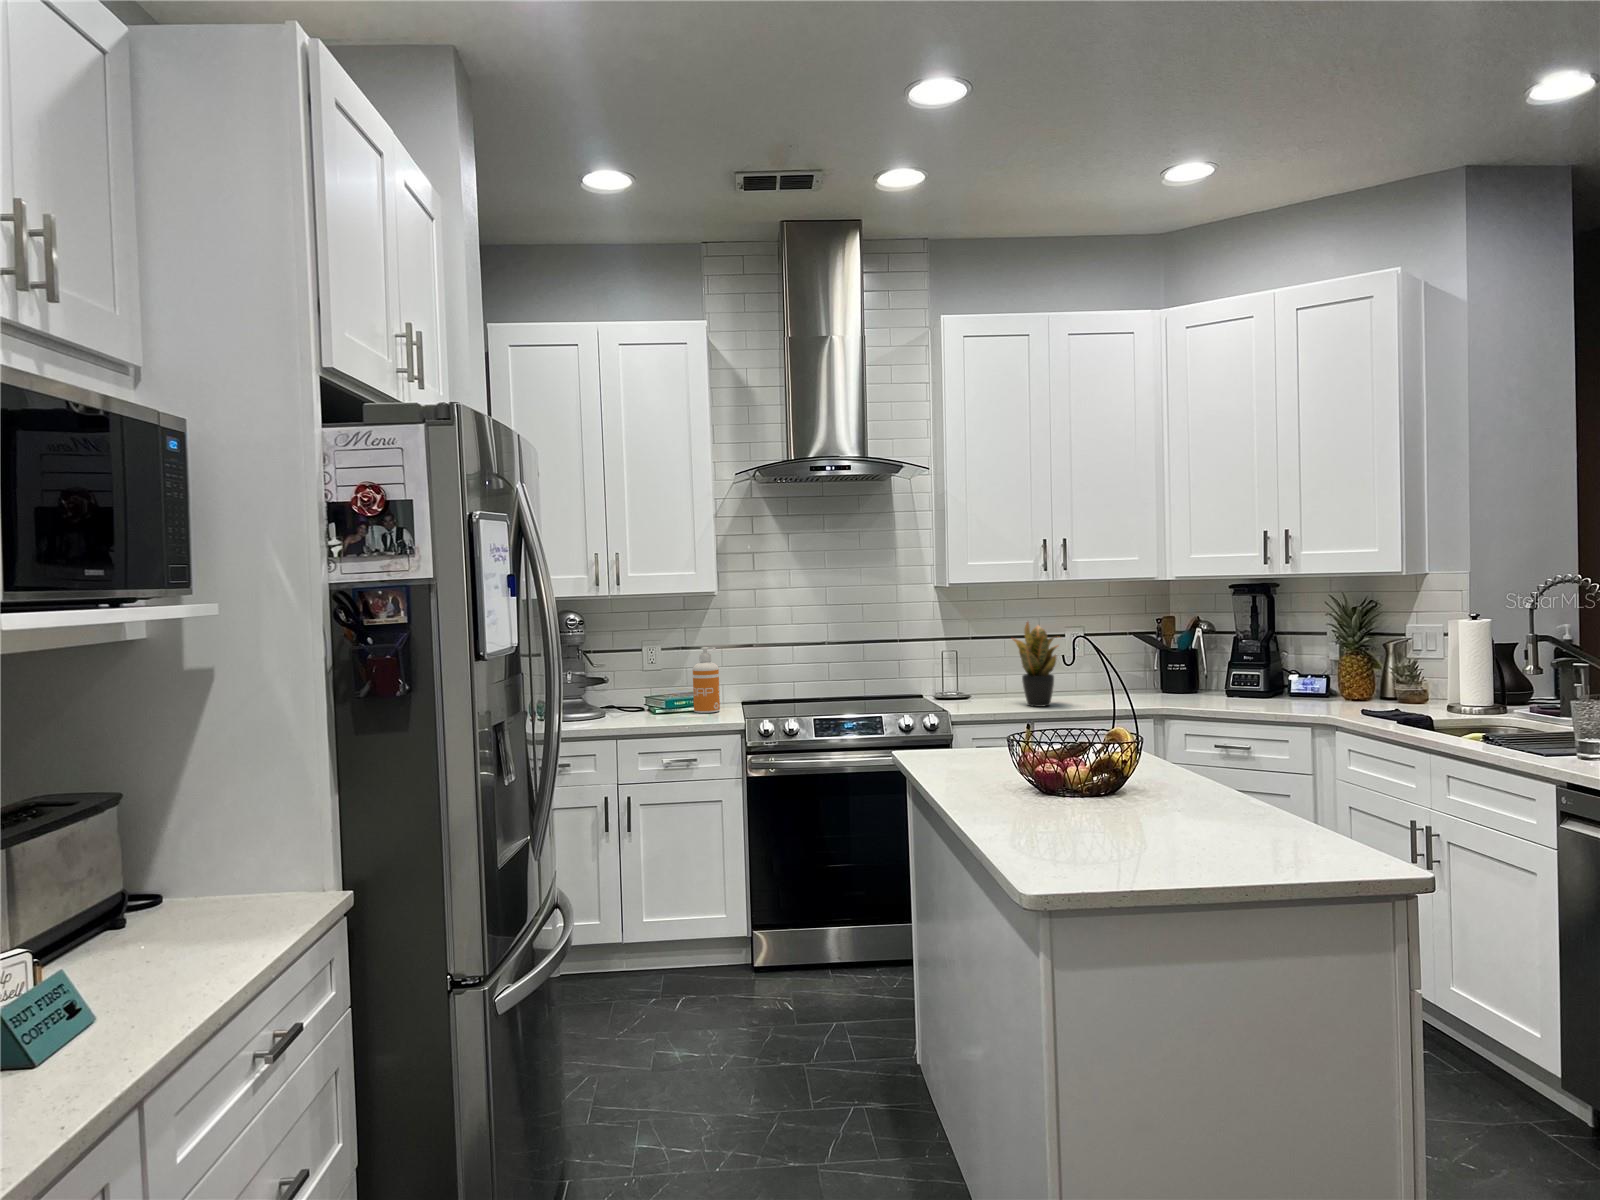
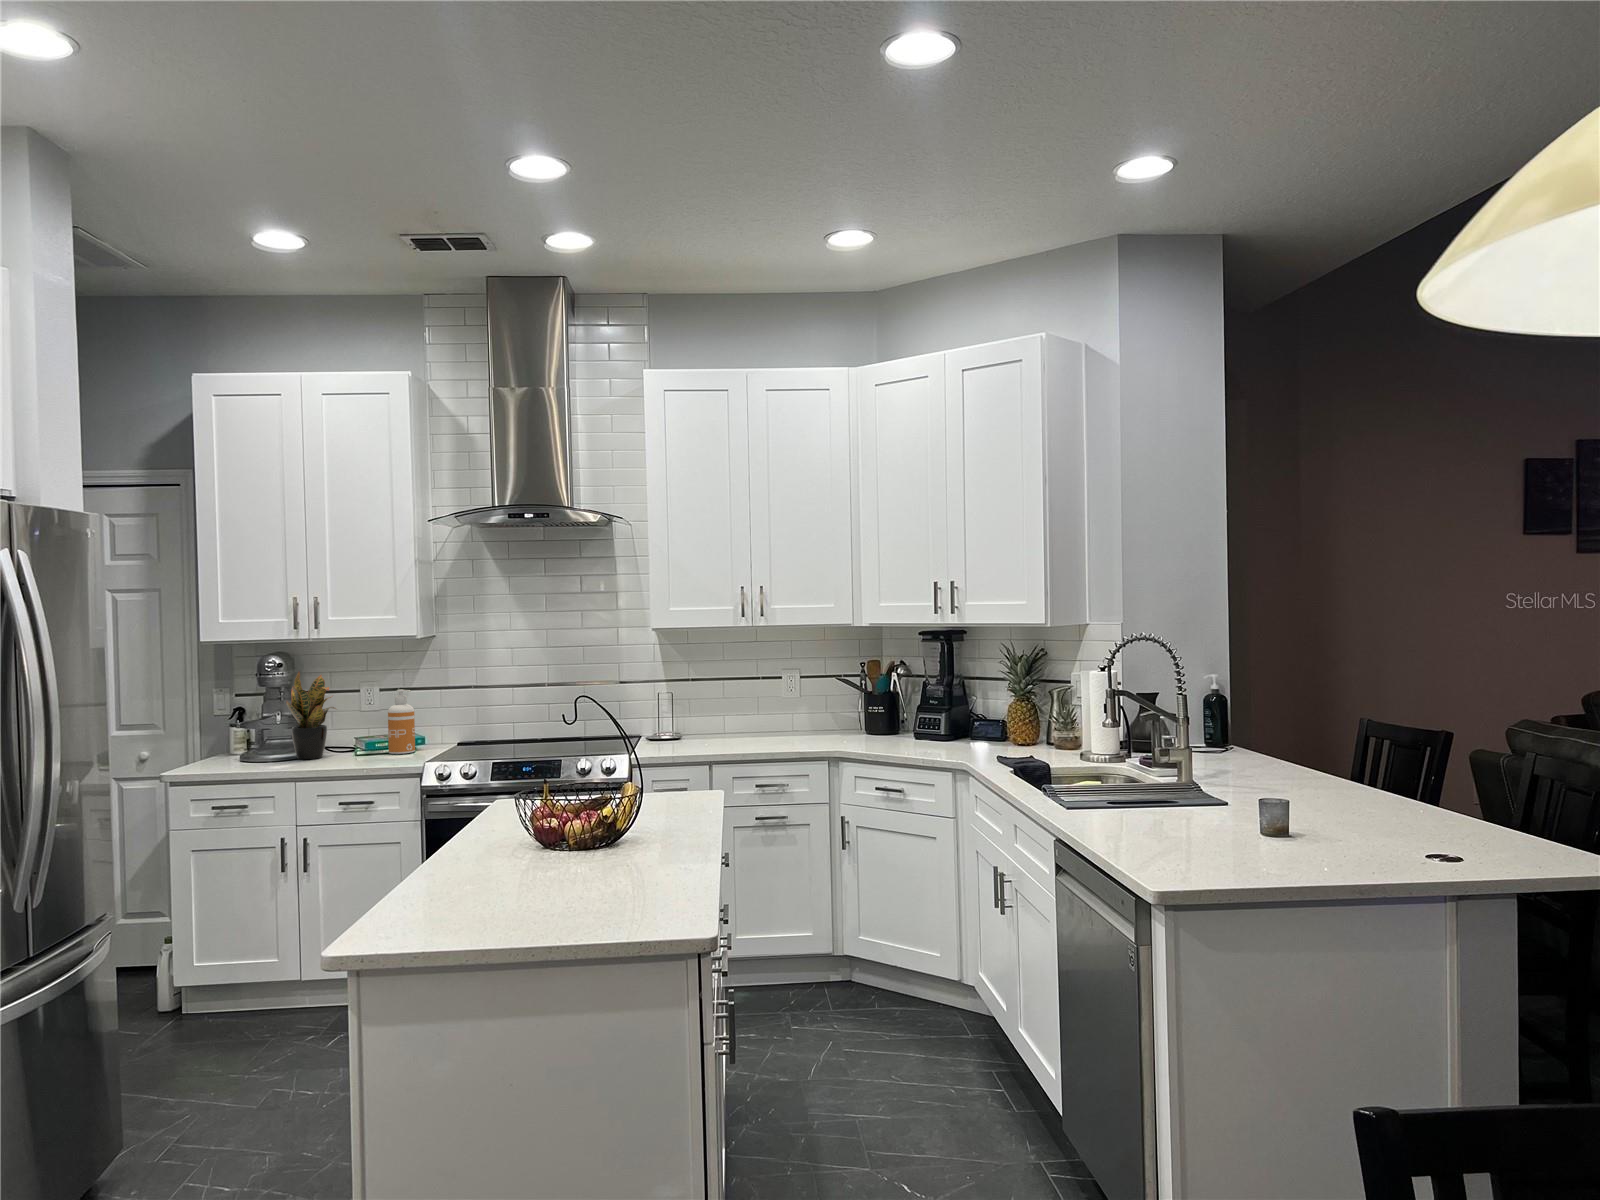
potted plant: present [1013,622,1059,707] -> present [286,672,336,759]

